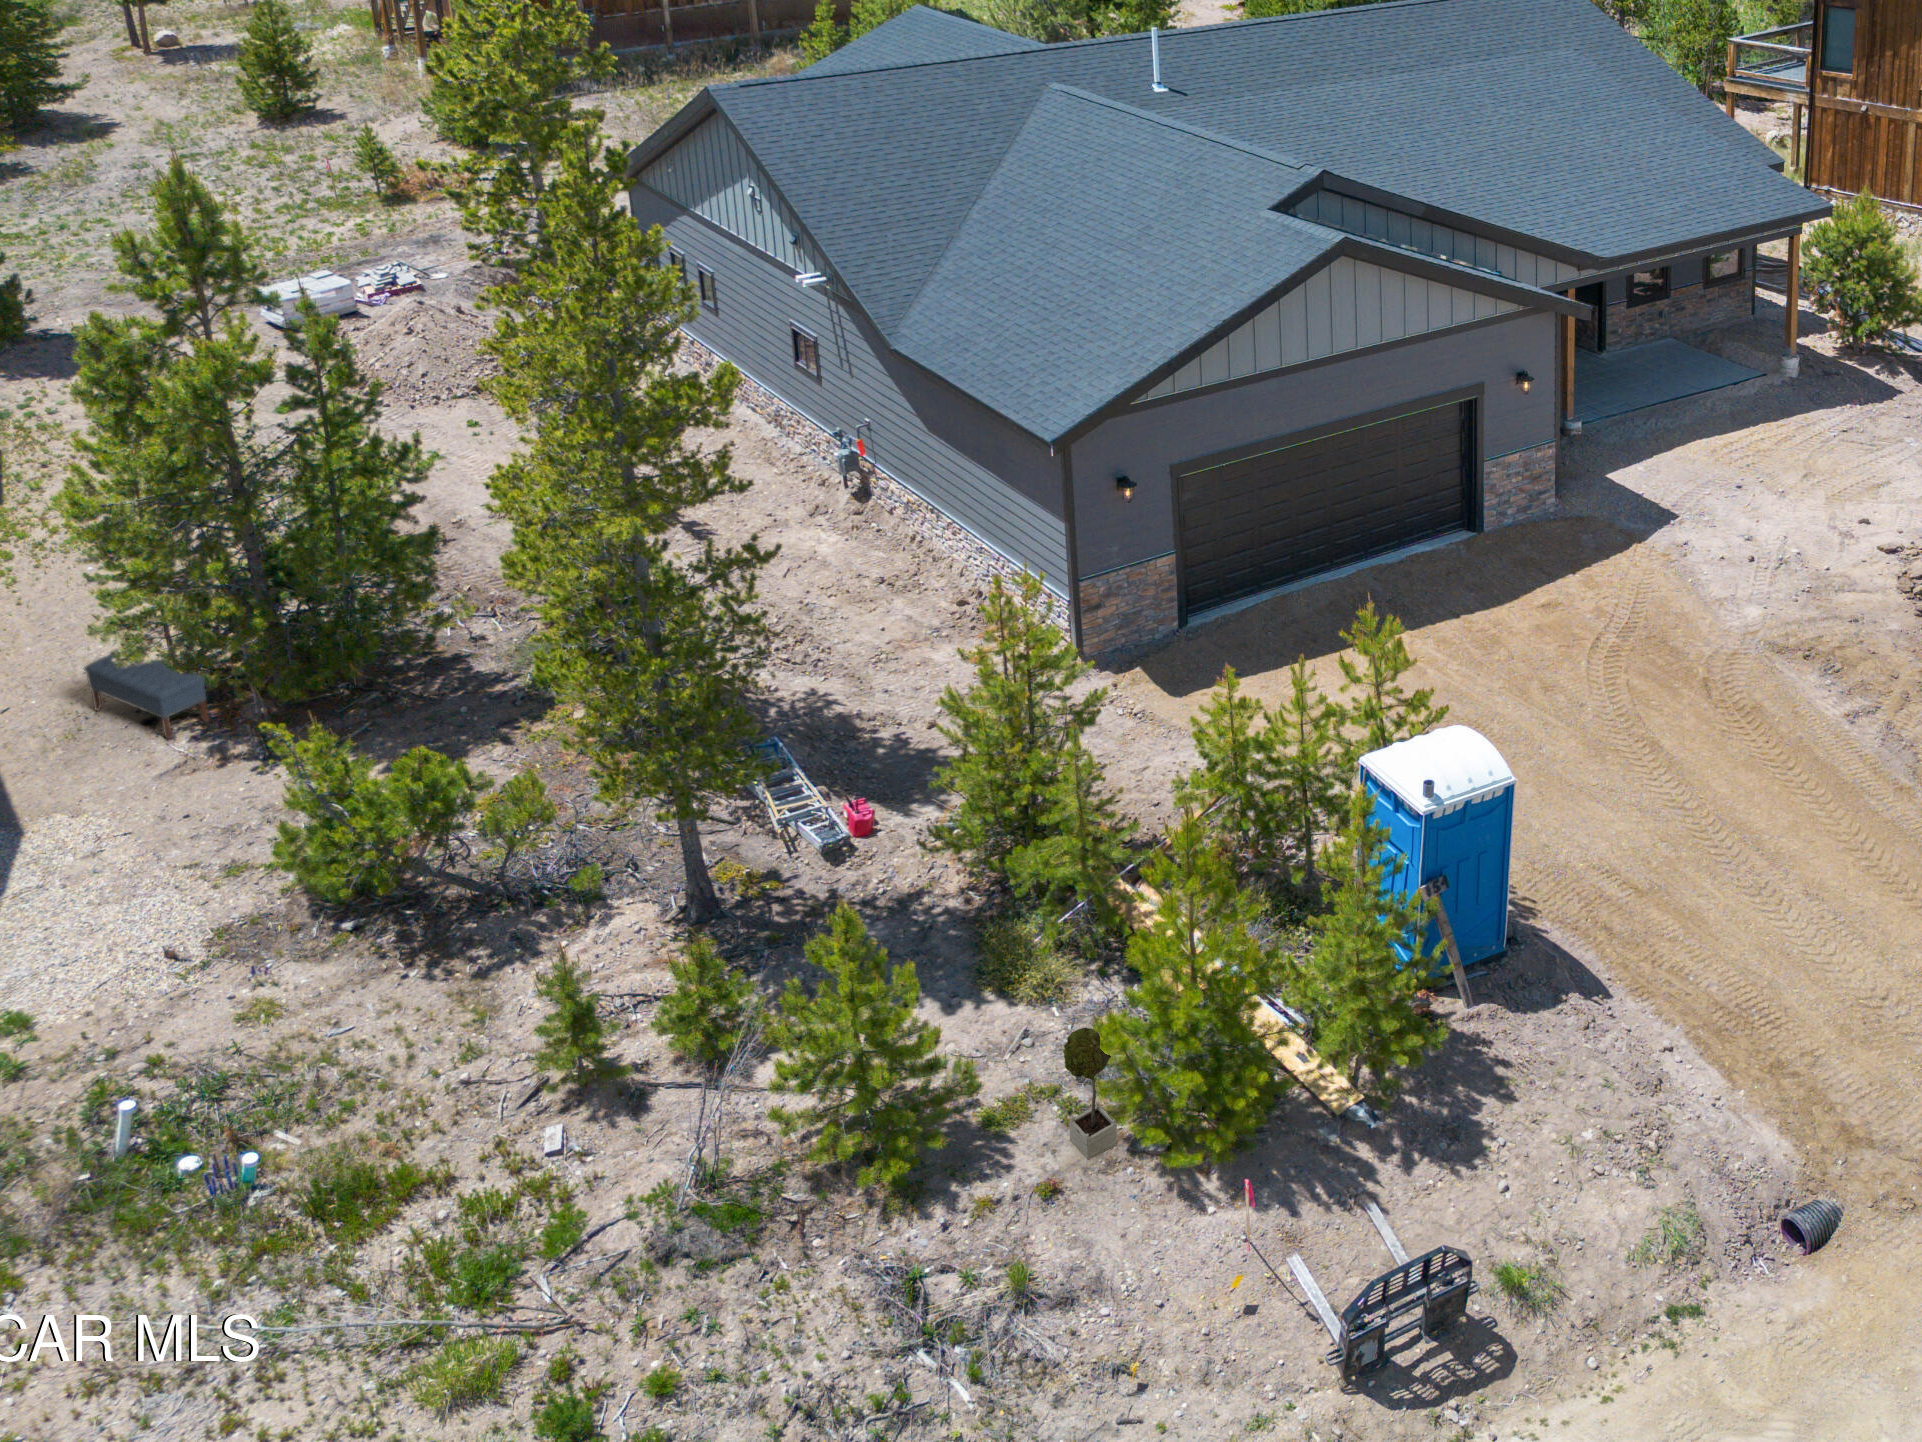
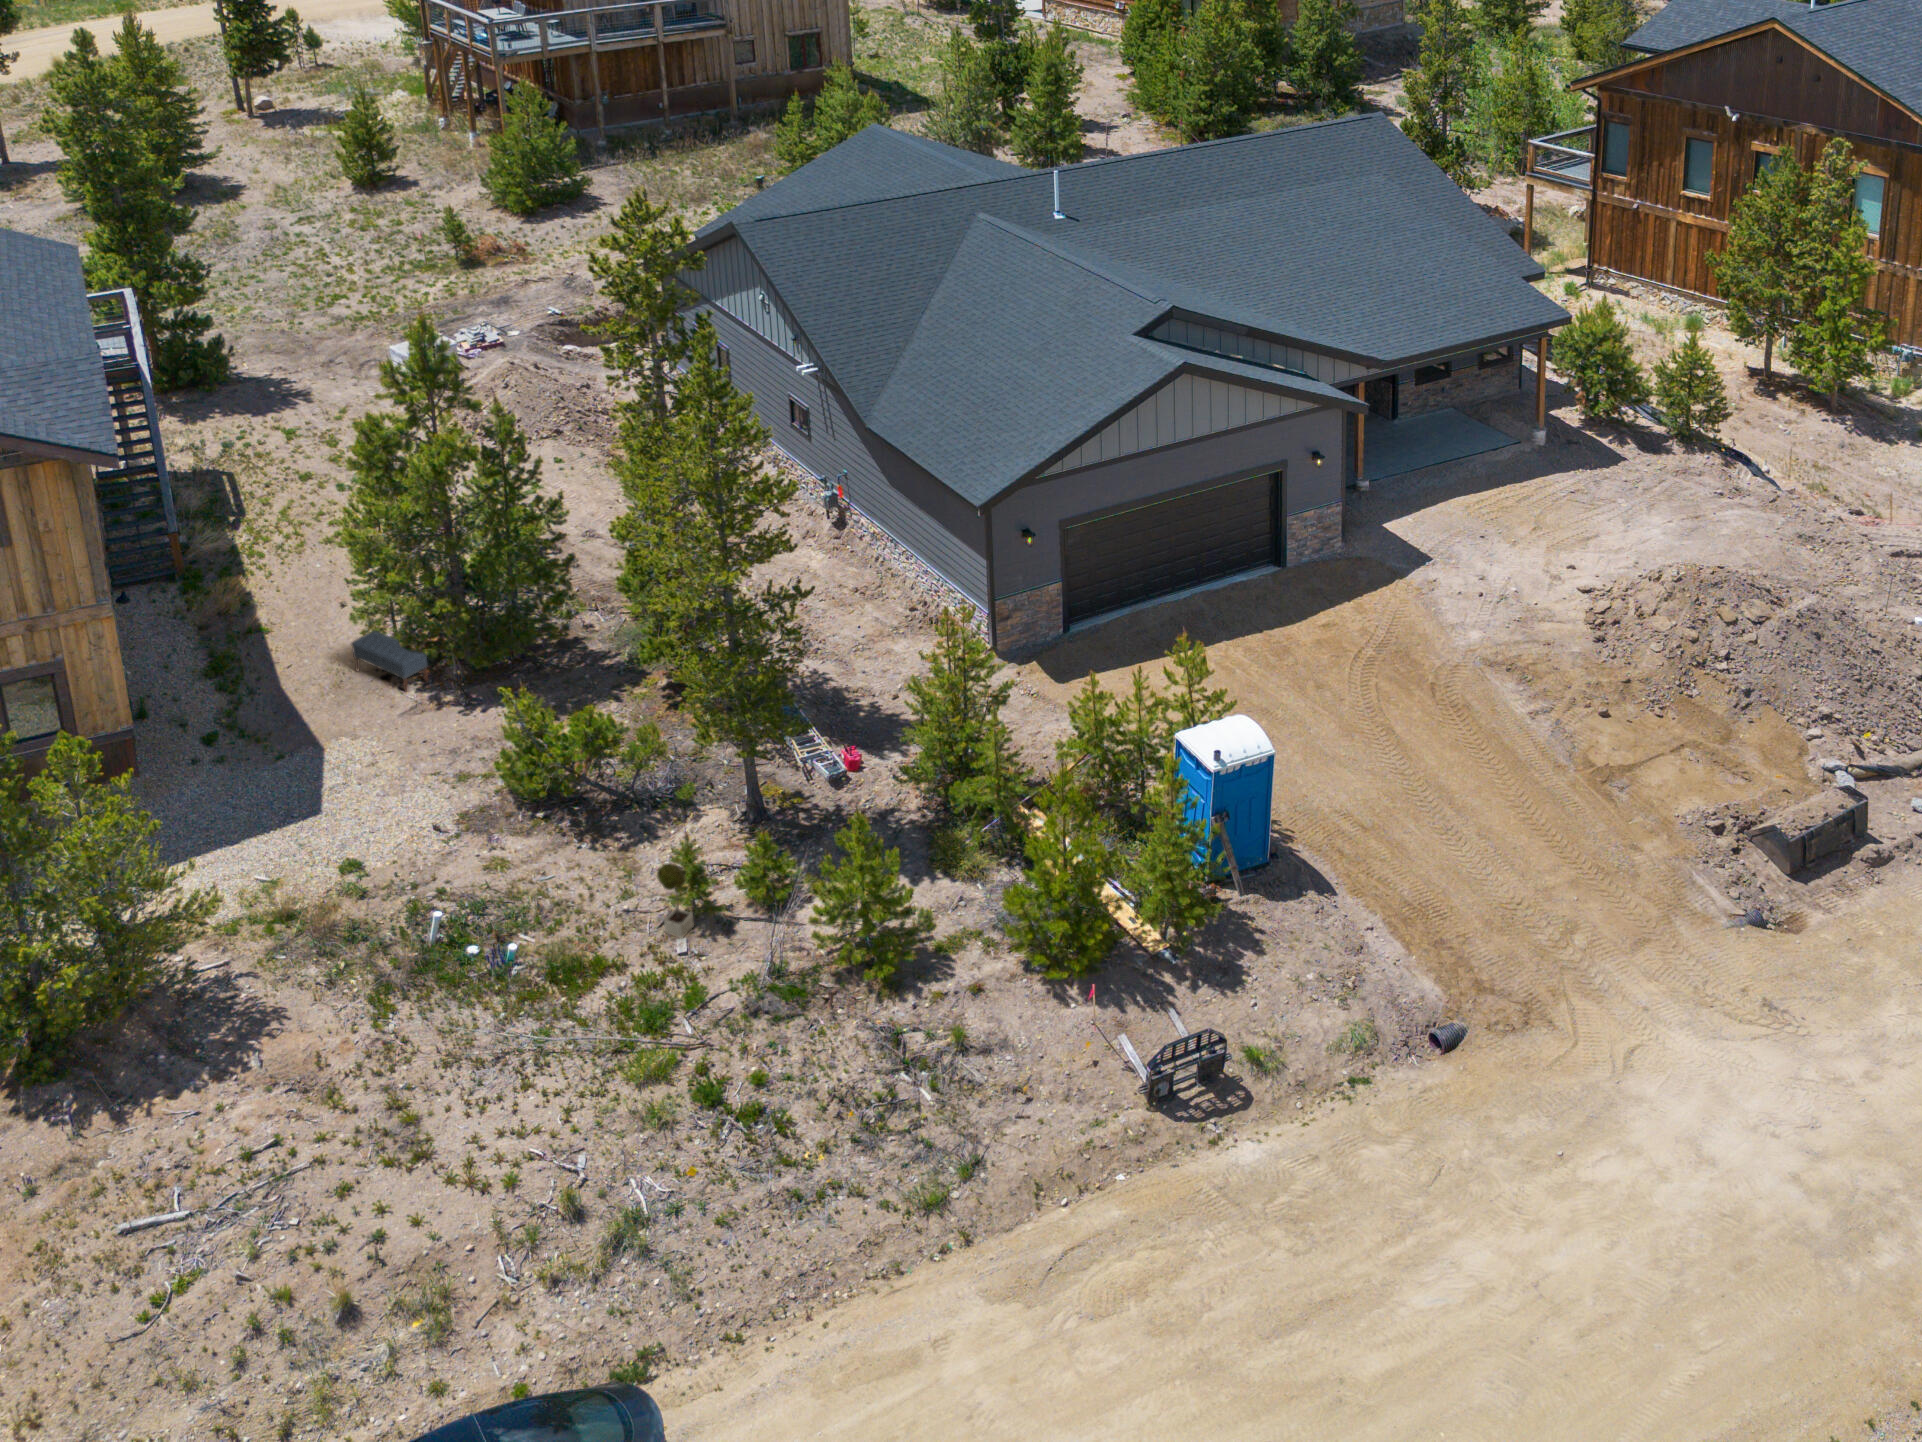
potted tree: present [1063,1028,1117,1160] -> present [657,863,694,938]

